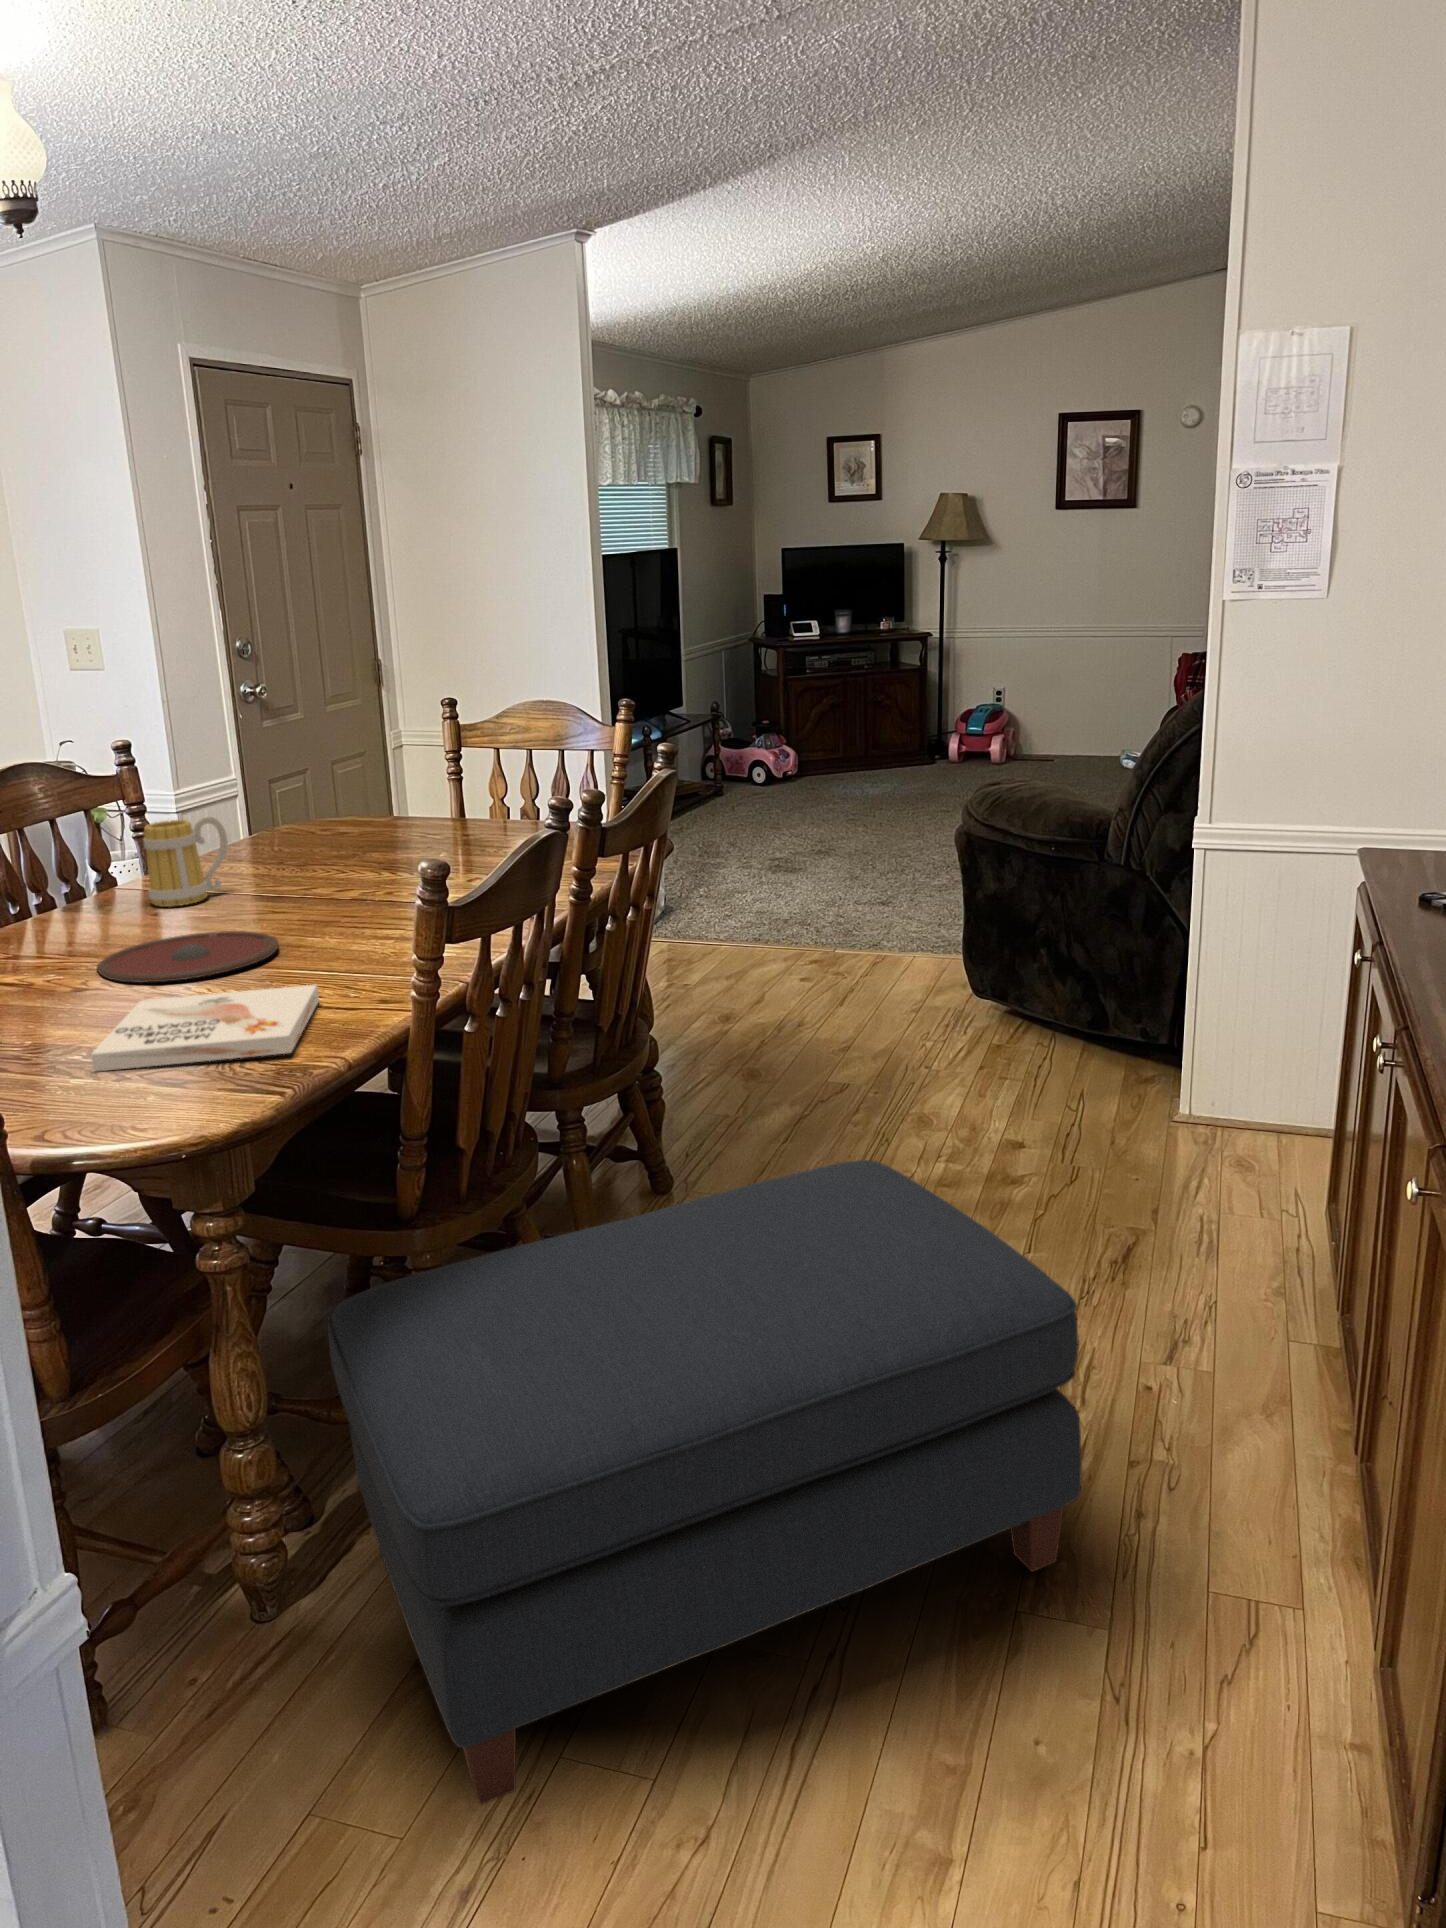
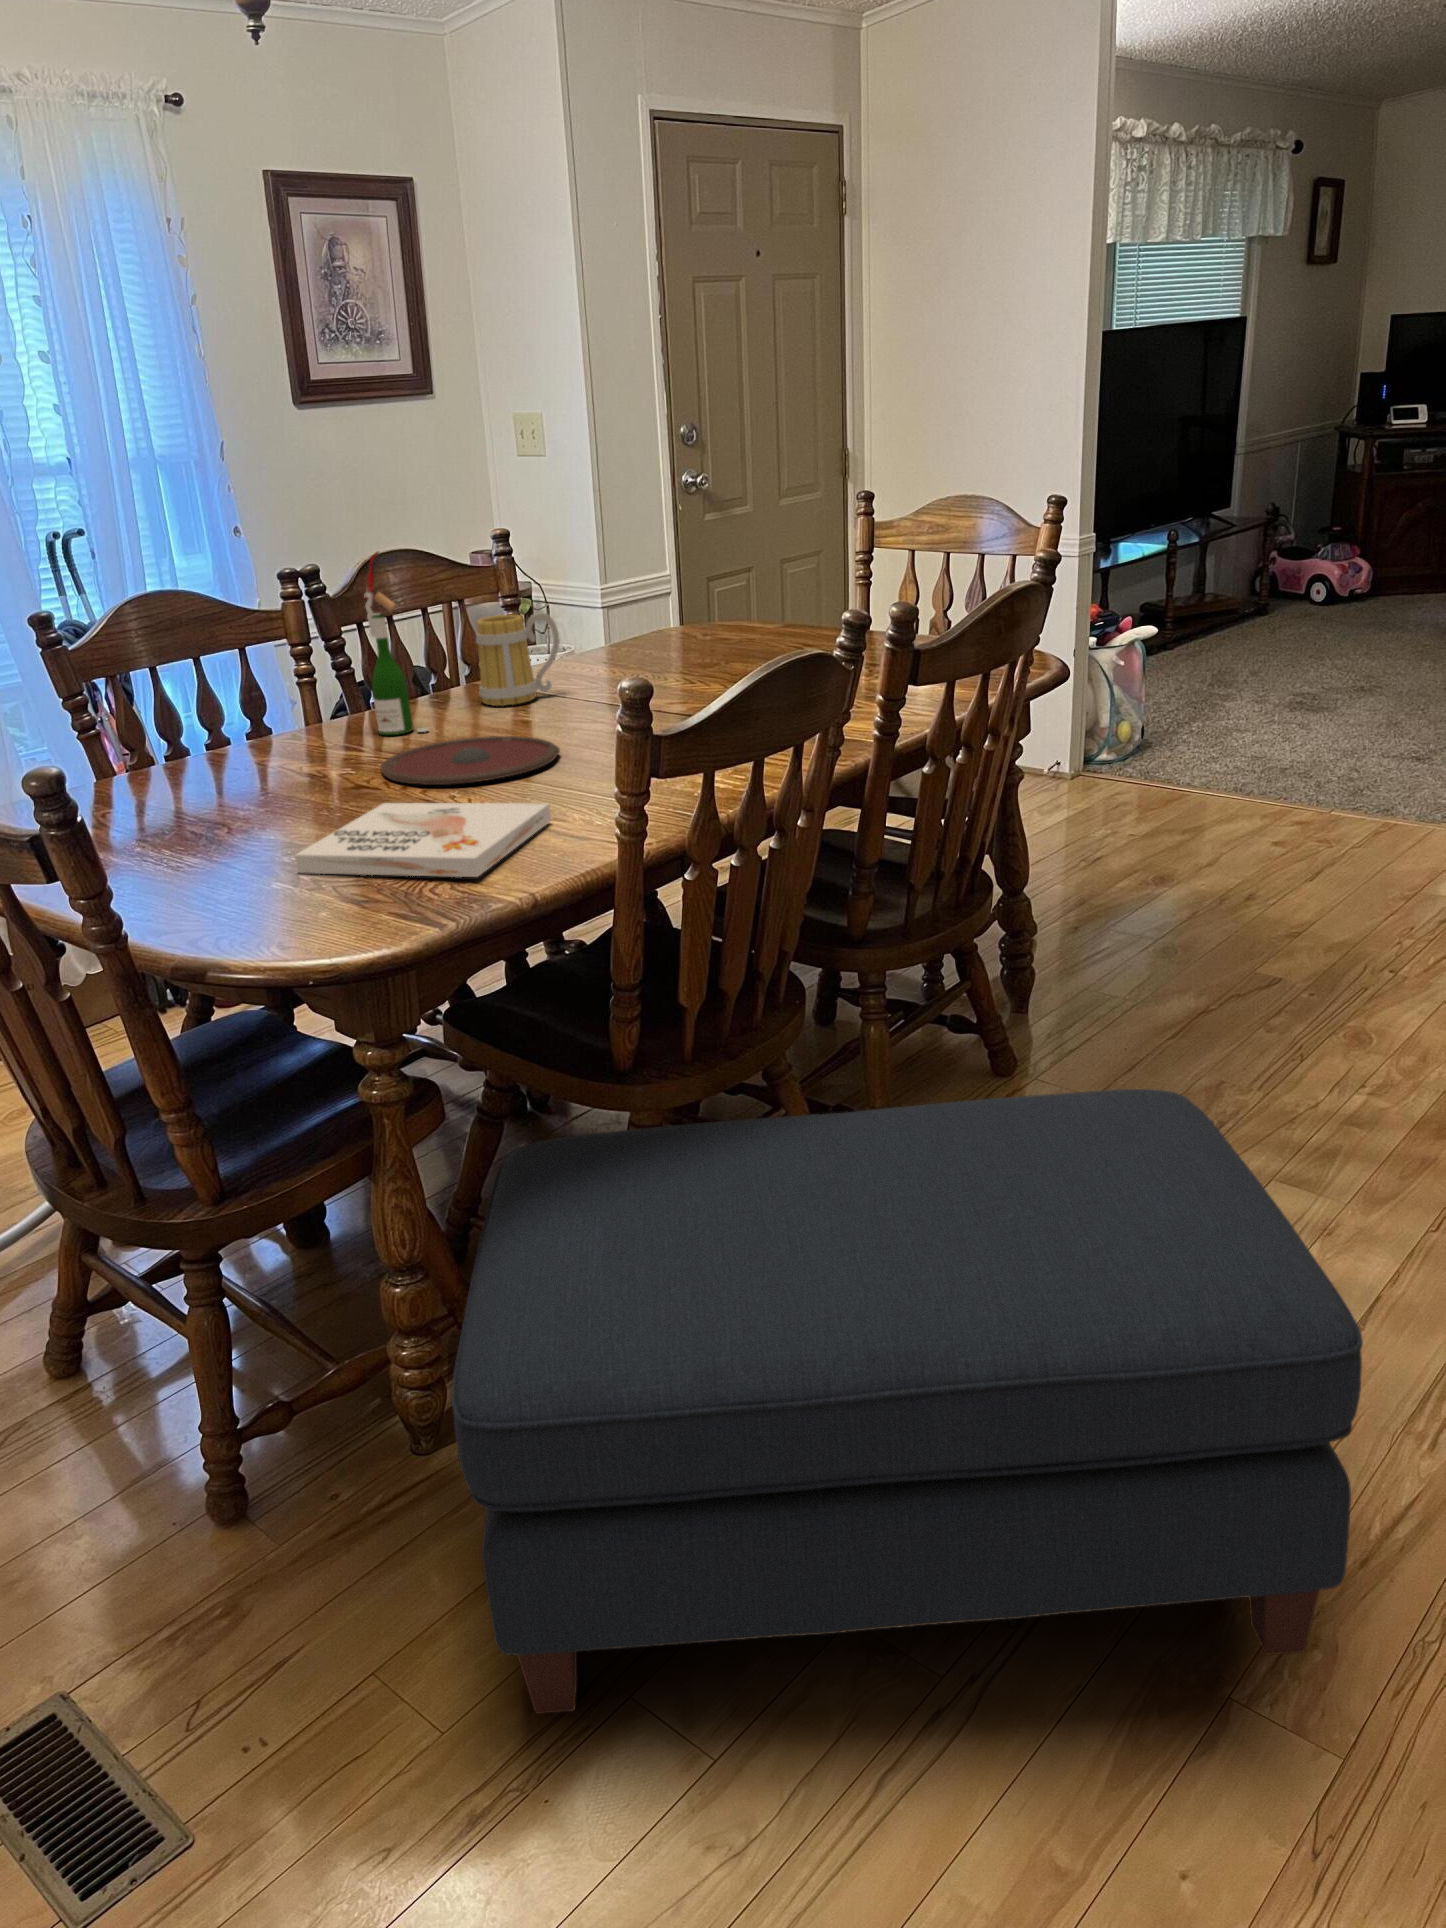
wine bottle: none [45,764,118,942] -> present [364,552,429,735]

